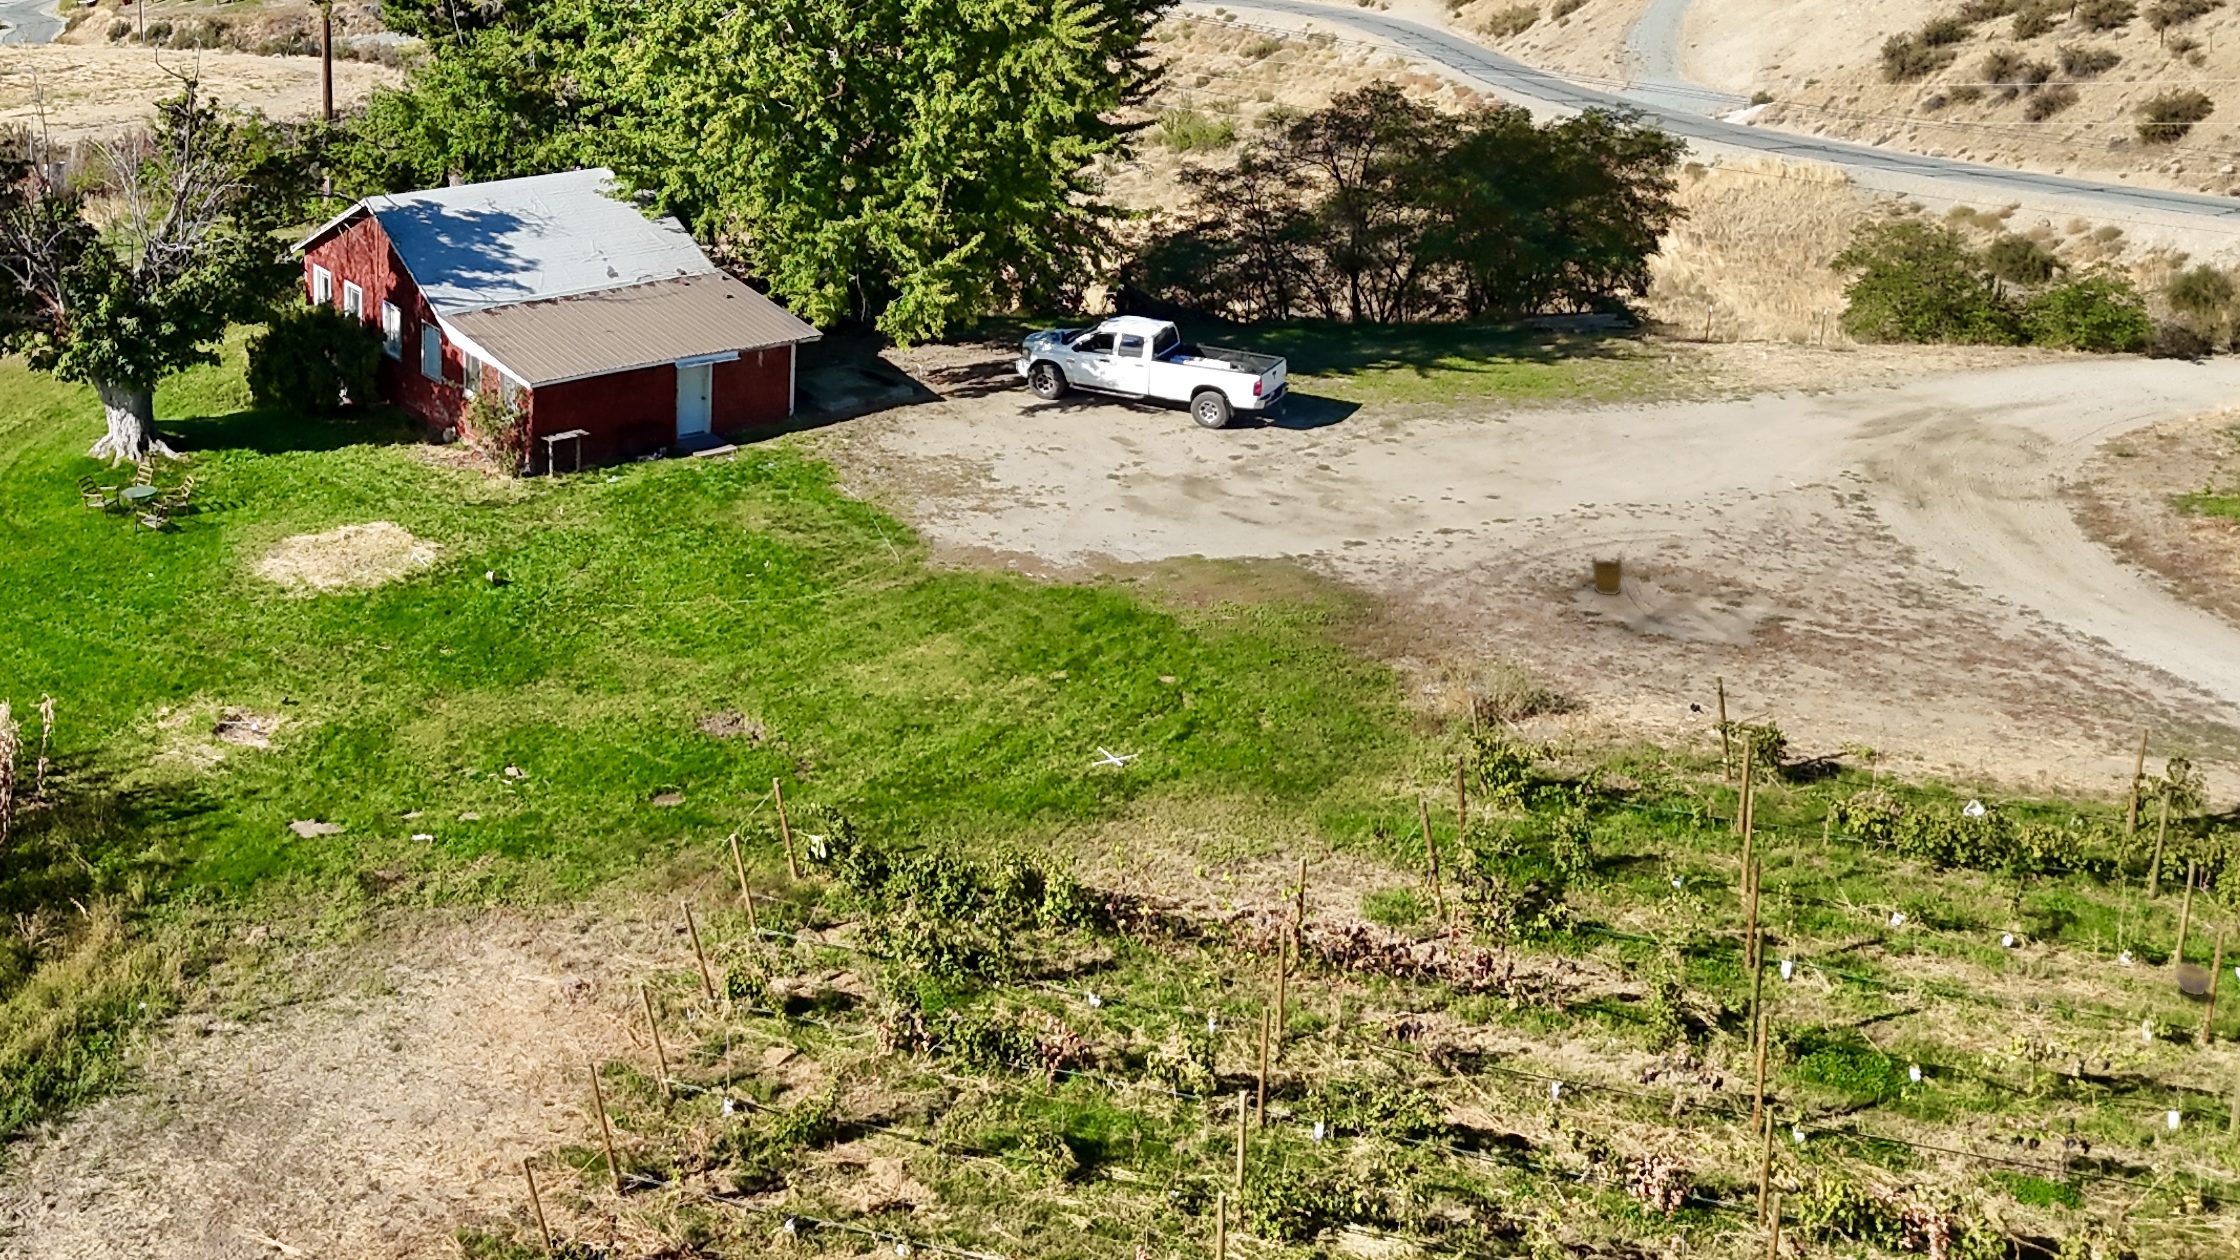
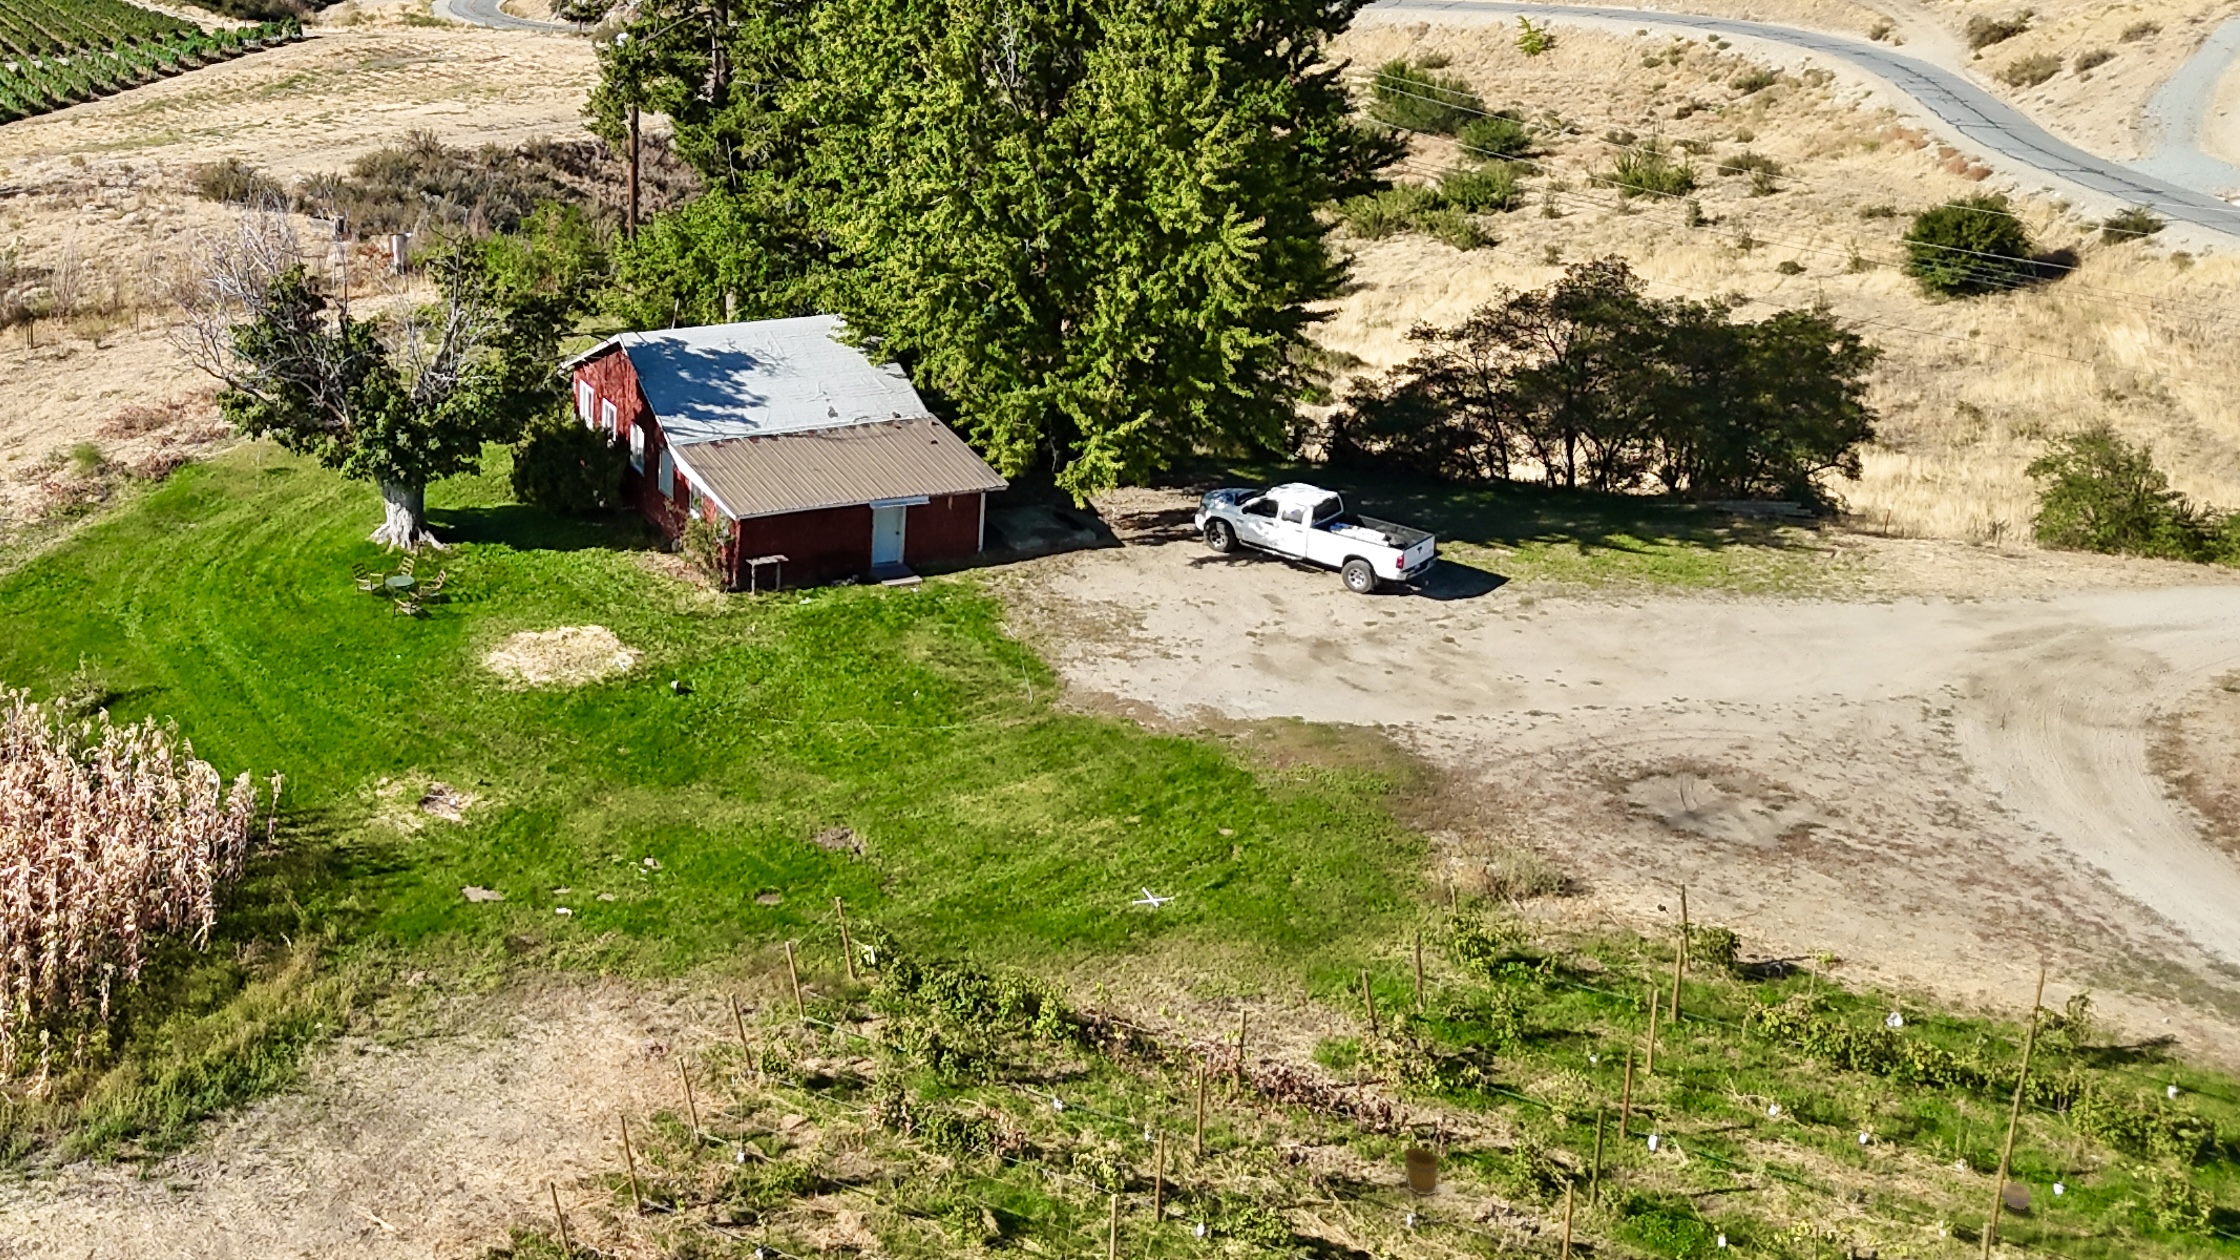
bucket: present [1592,557,1622,595] -> present [1404,1146,1439,1196]

